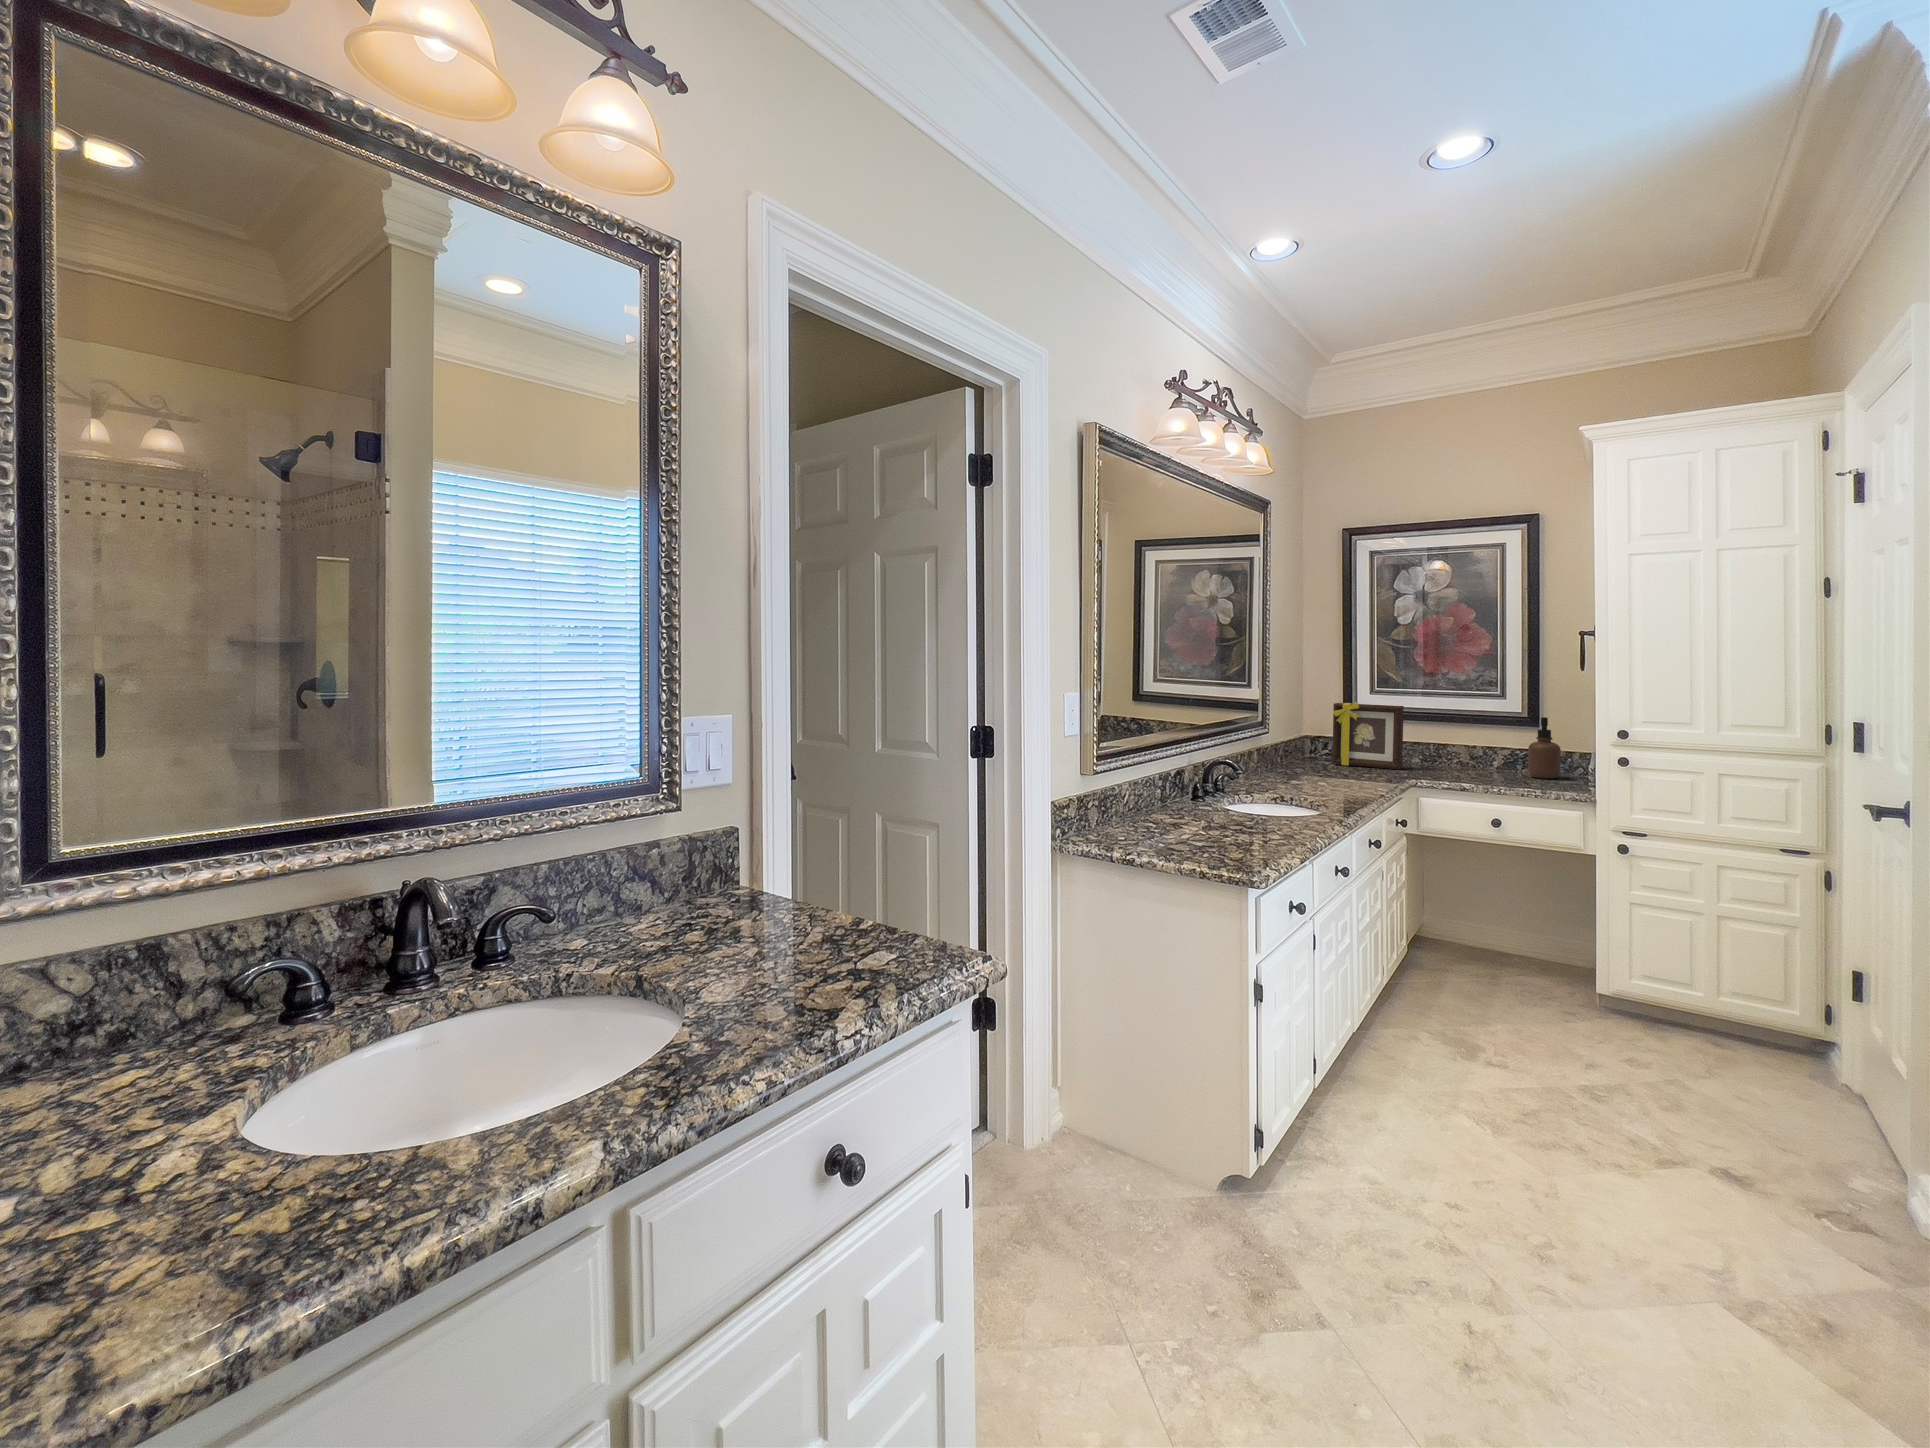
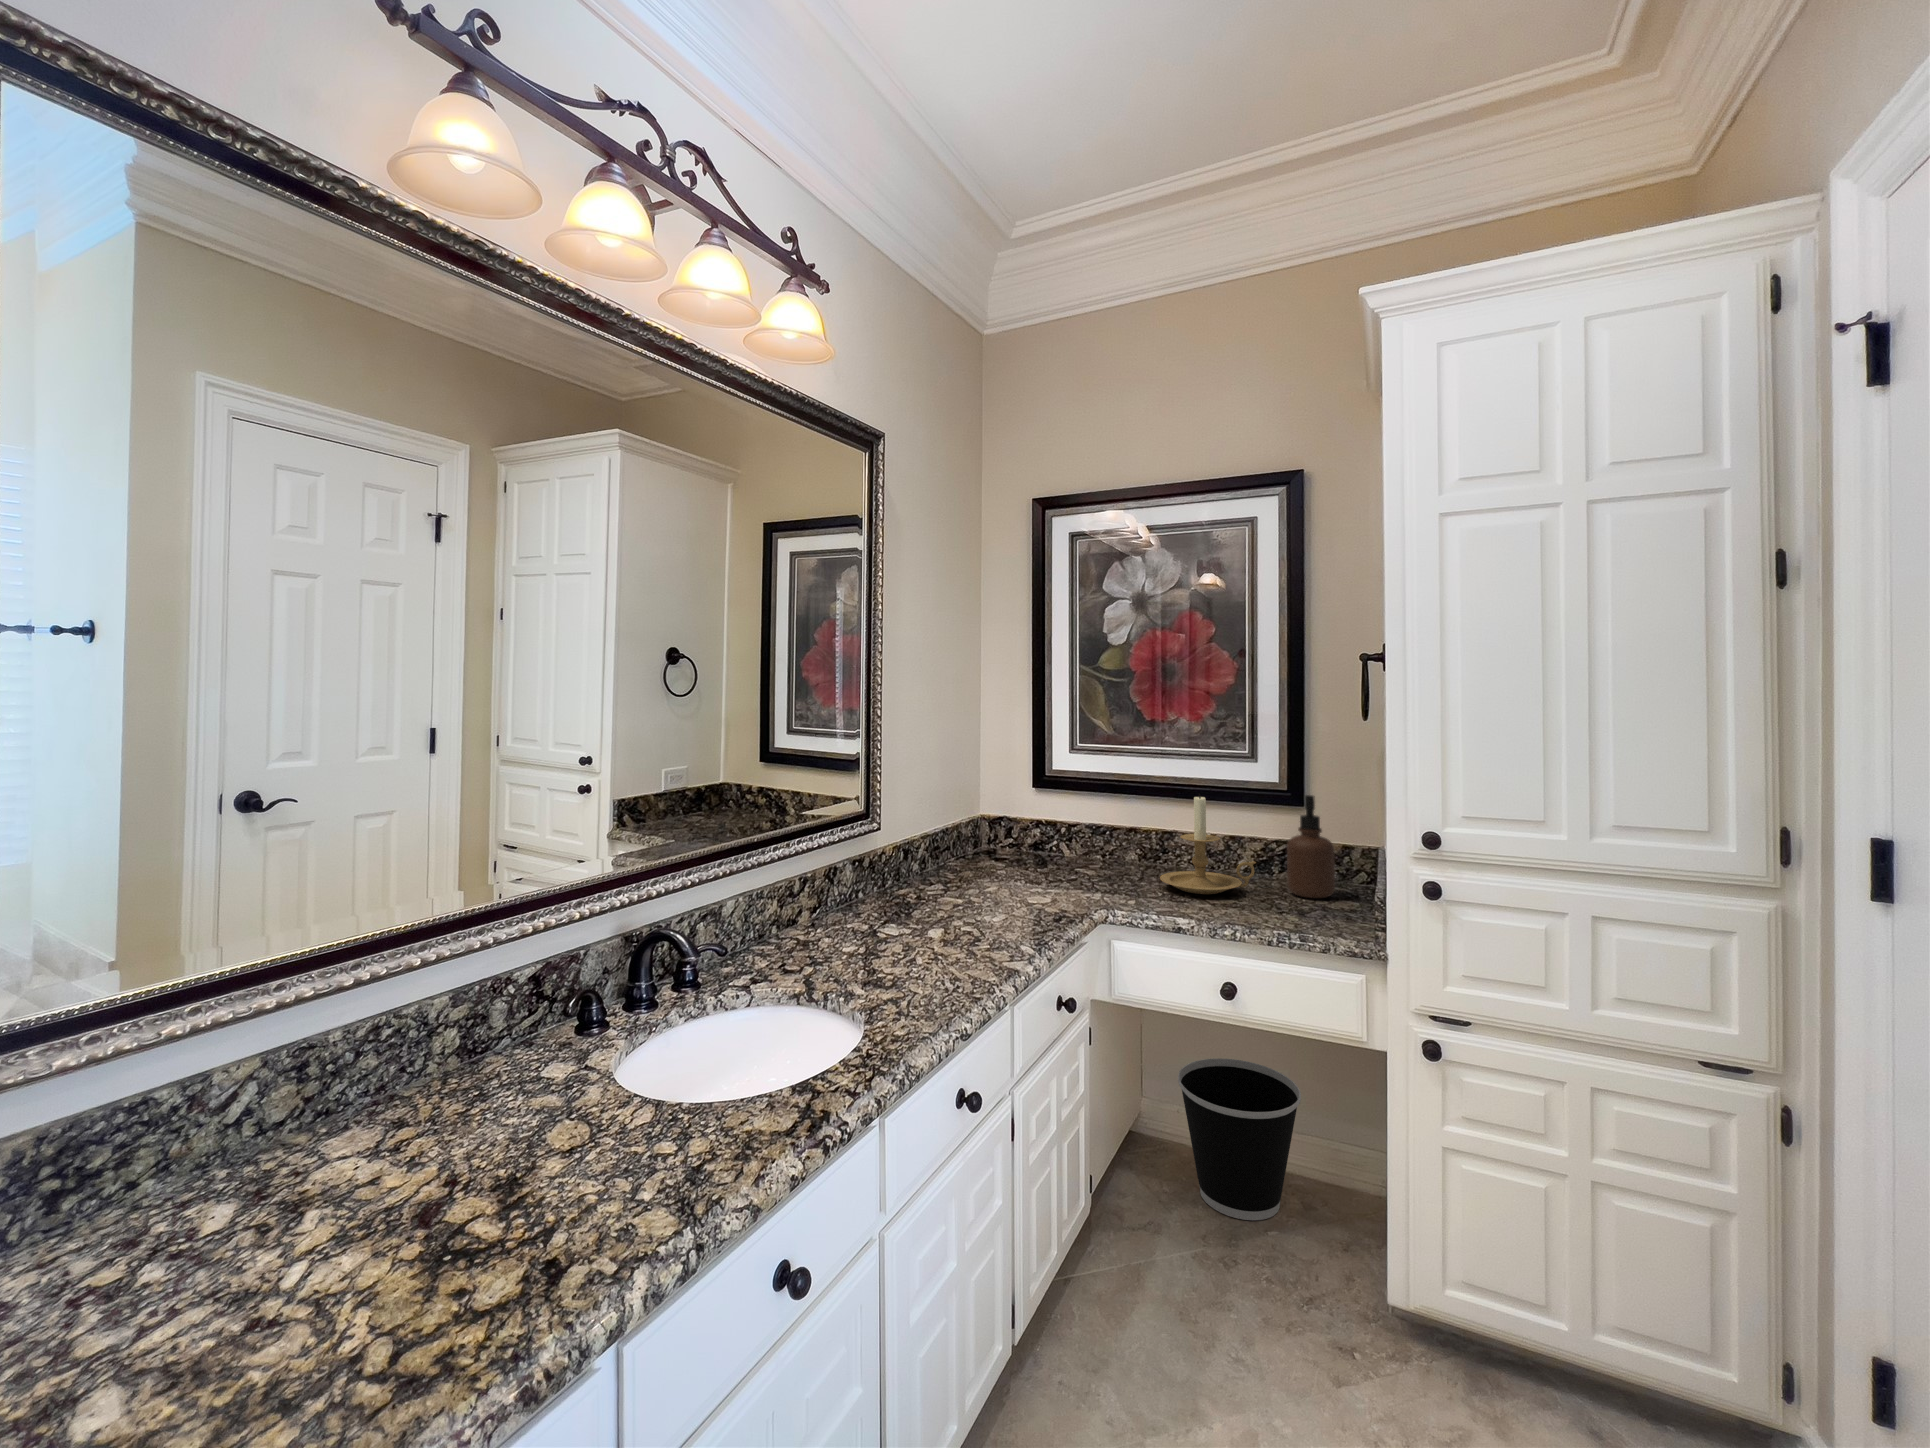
picture frame: present [1332,702,1404,769] -> none [1011,765,1109,875]
candle holder: none [1443,717,1508,777] -> present [1160,793,1256,894]
wastebasket: none [1450,885,1535,972] -> present [1178,1058,1301,1220]

